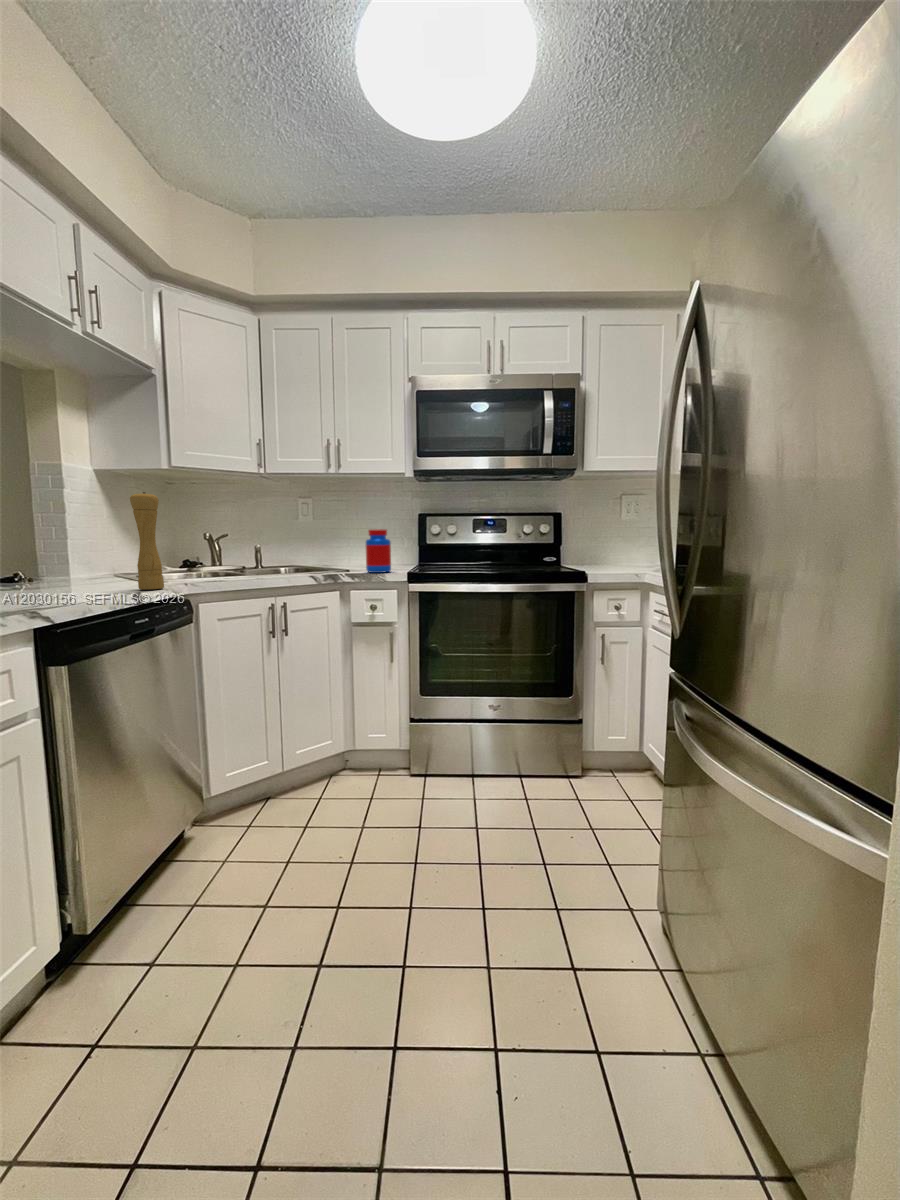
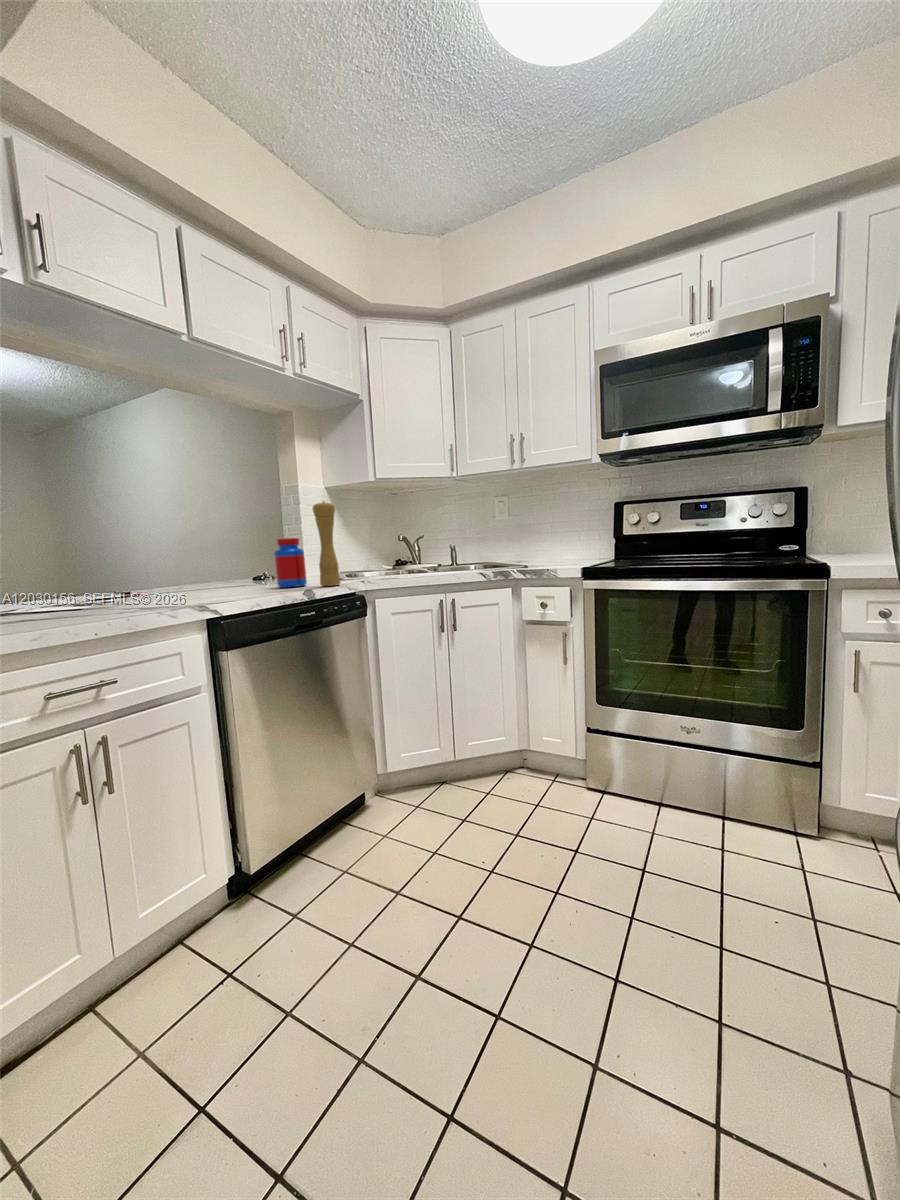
jar: present [366,529,391,573] -> present [274,538,307,588]

